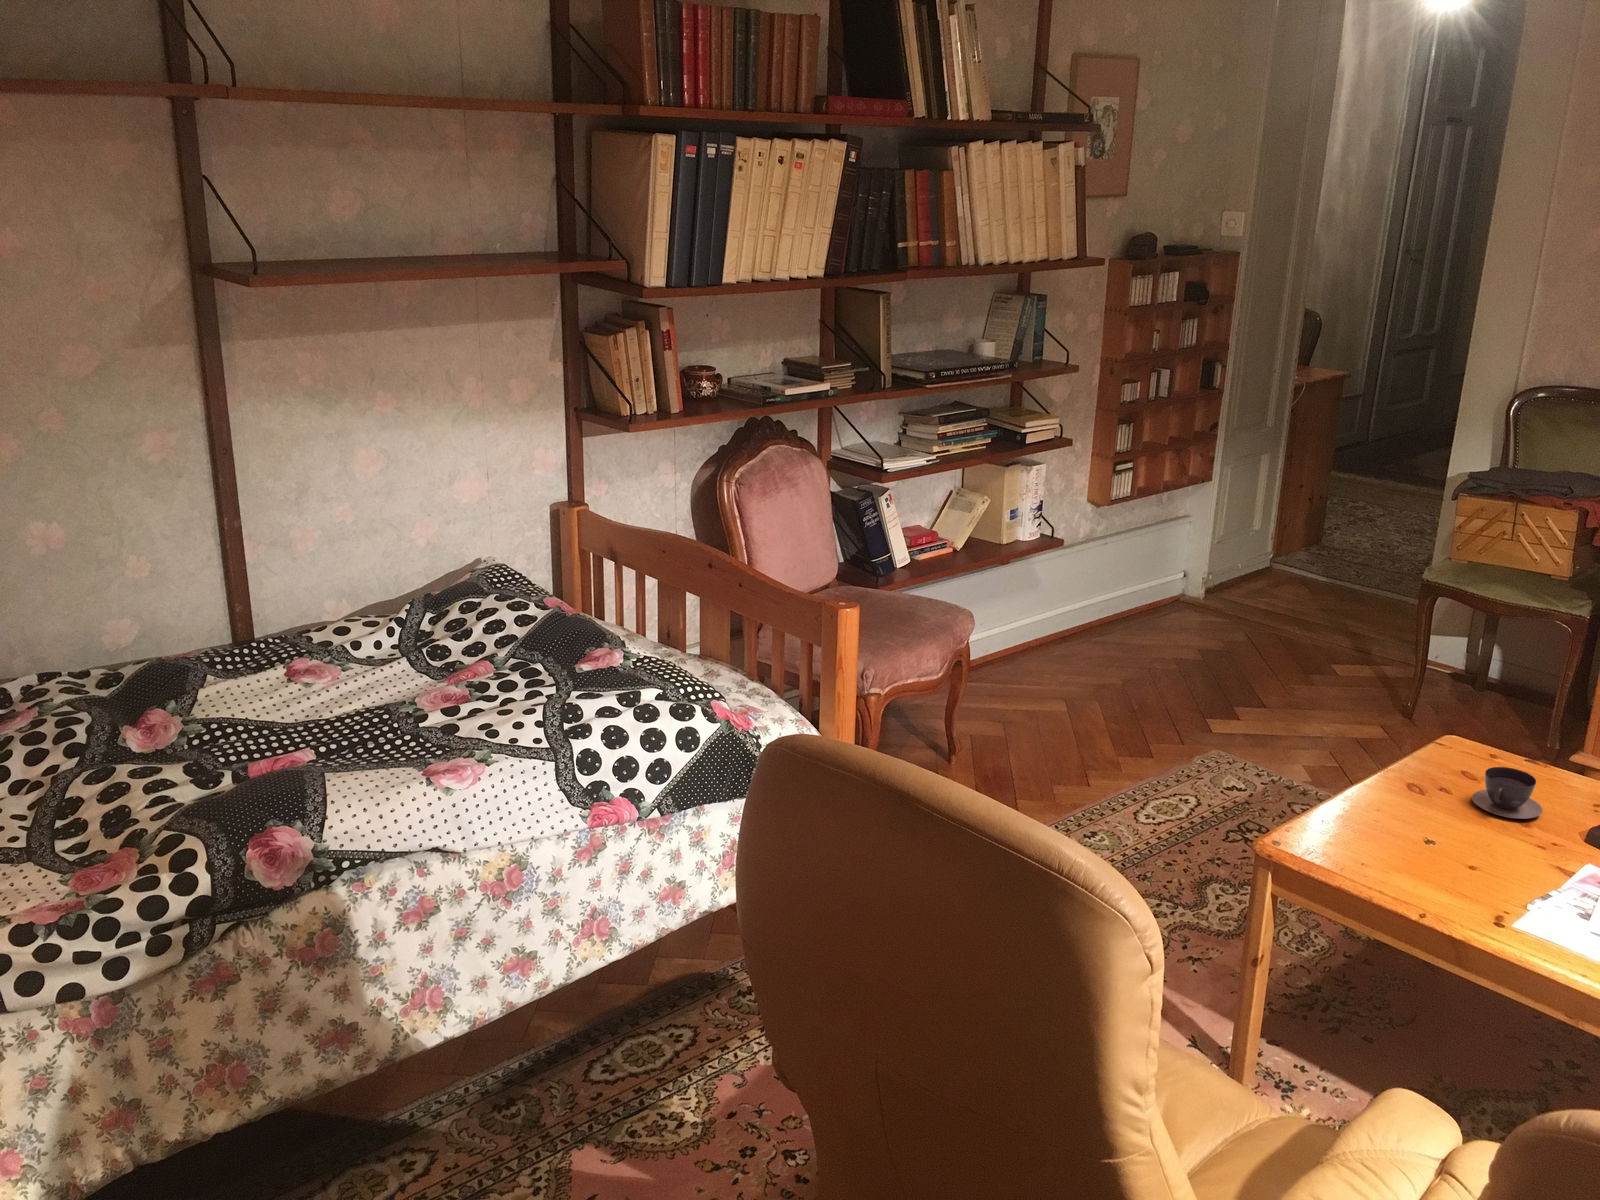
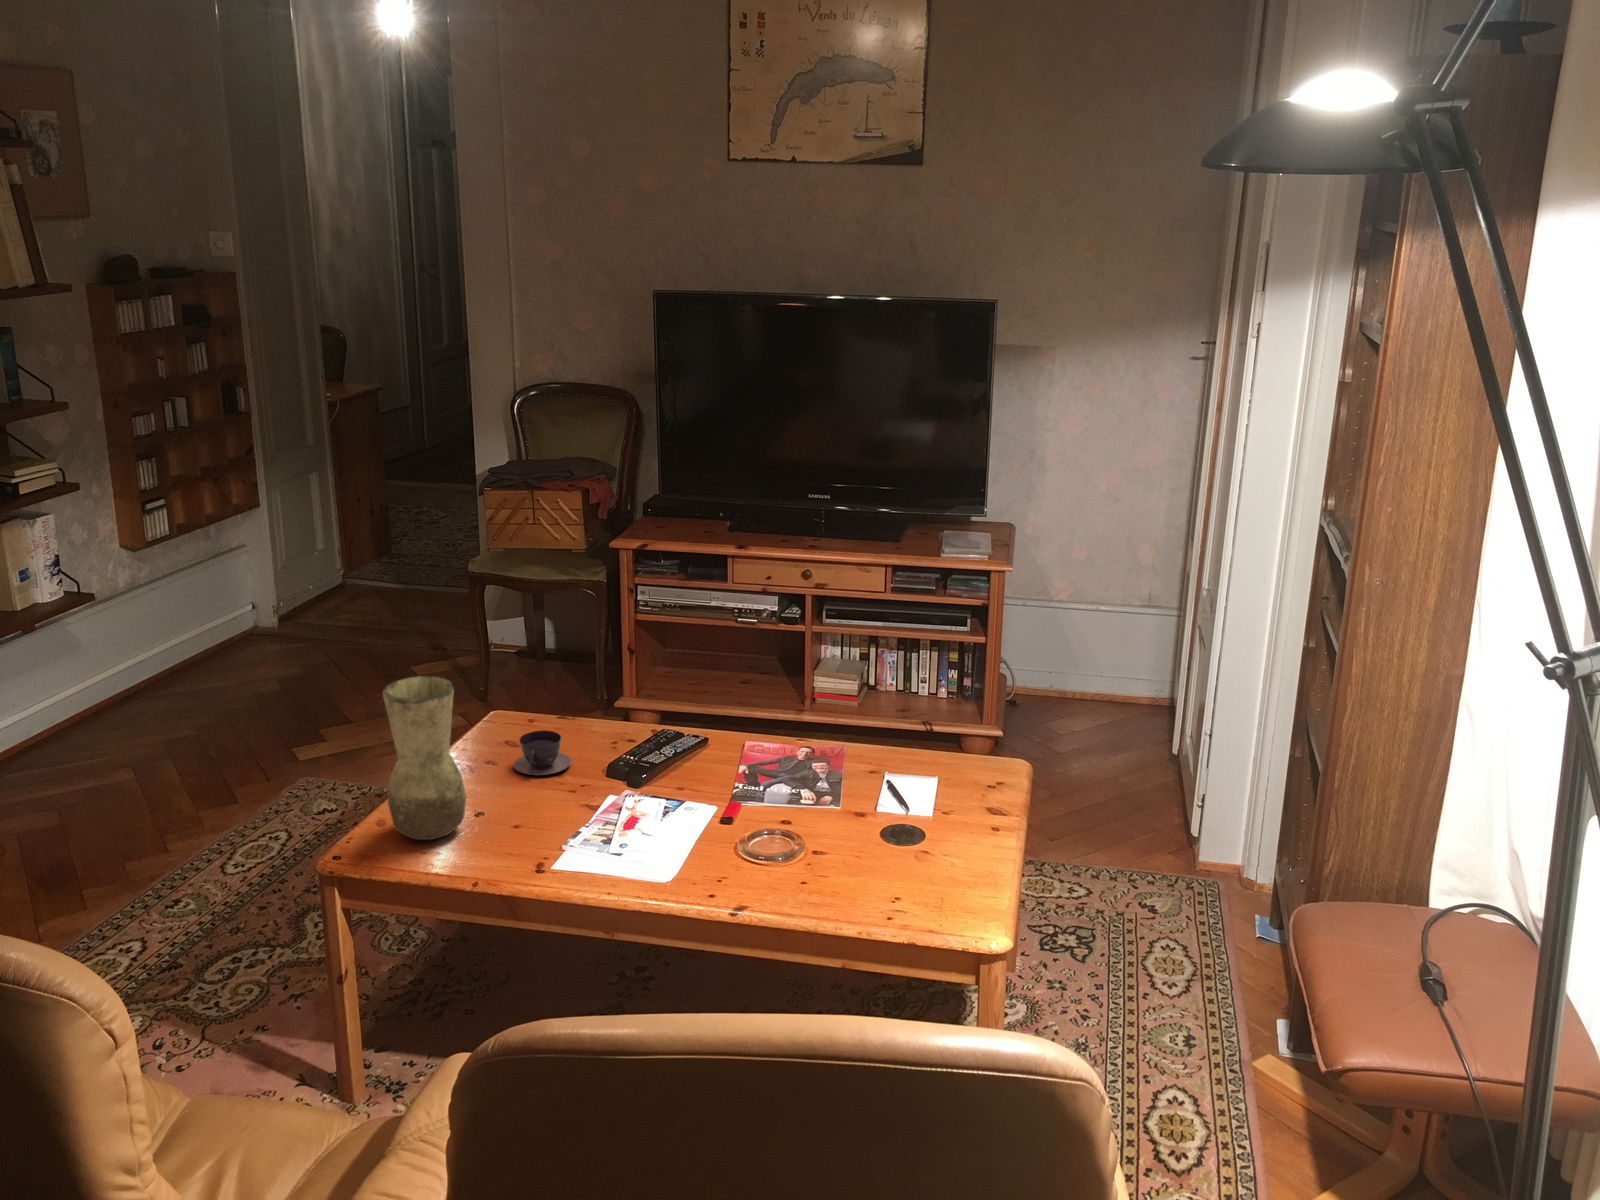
vase: none [1337,679,1437,853] -> present [383,676,466,840]

